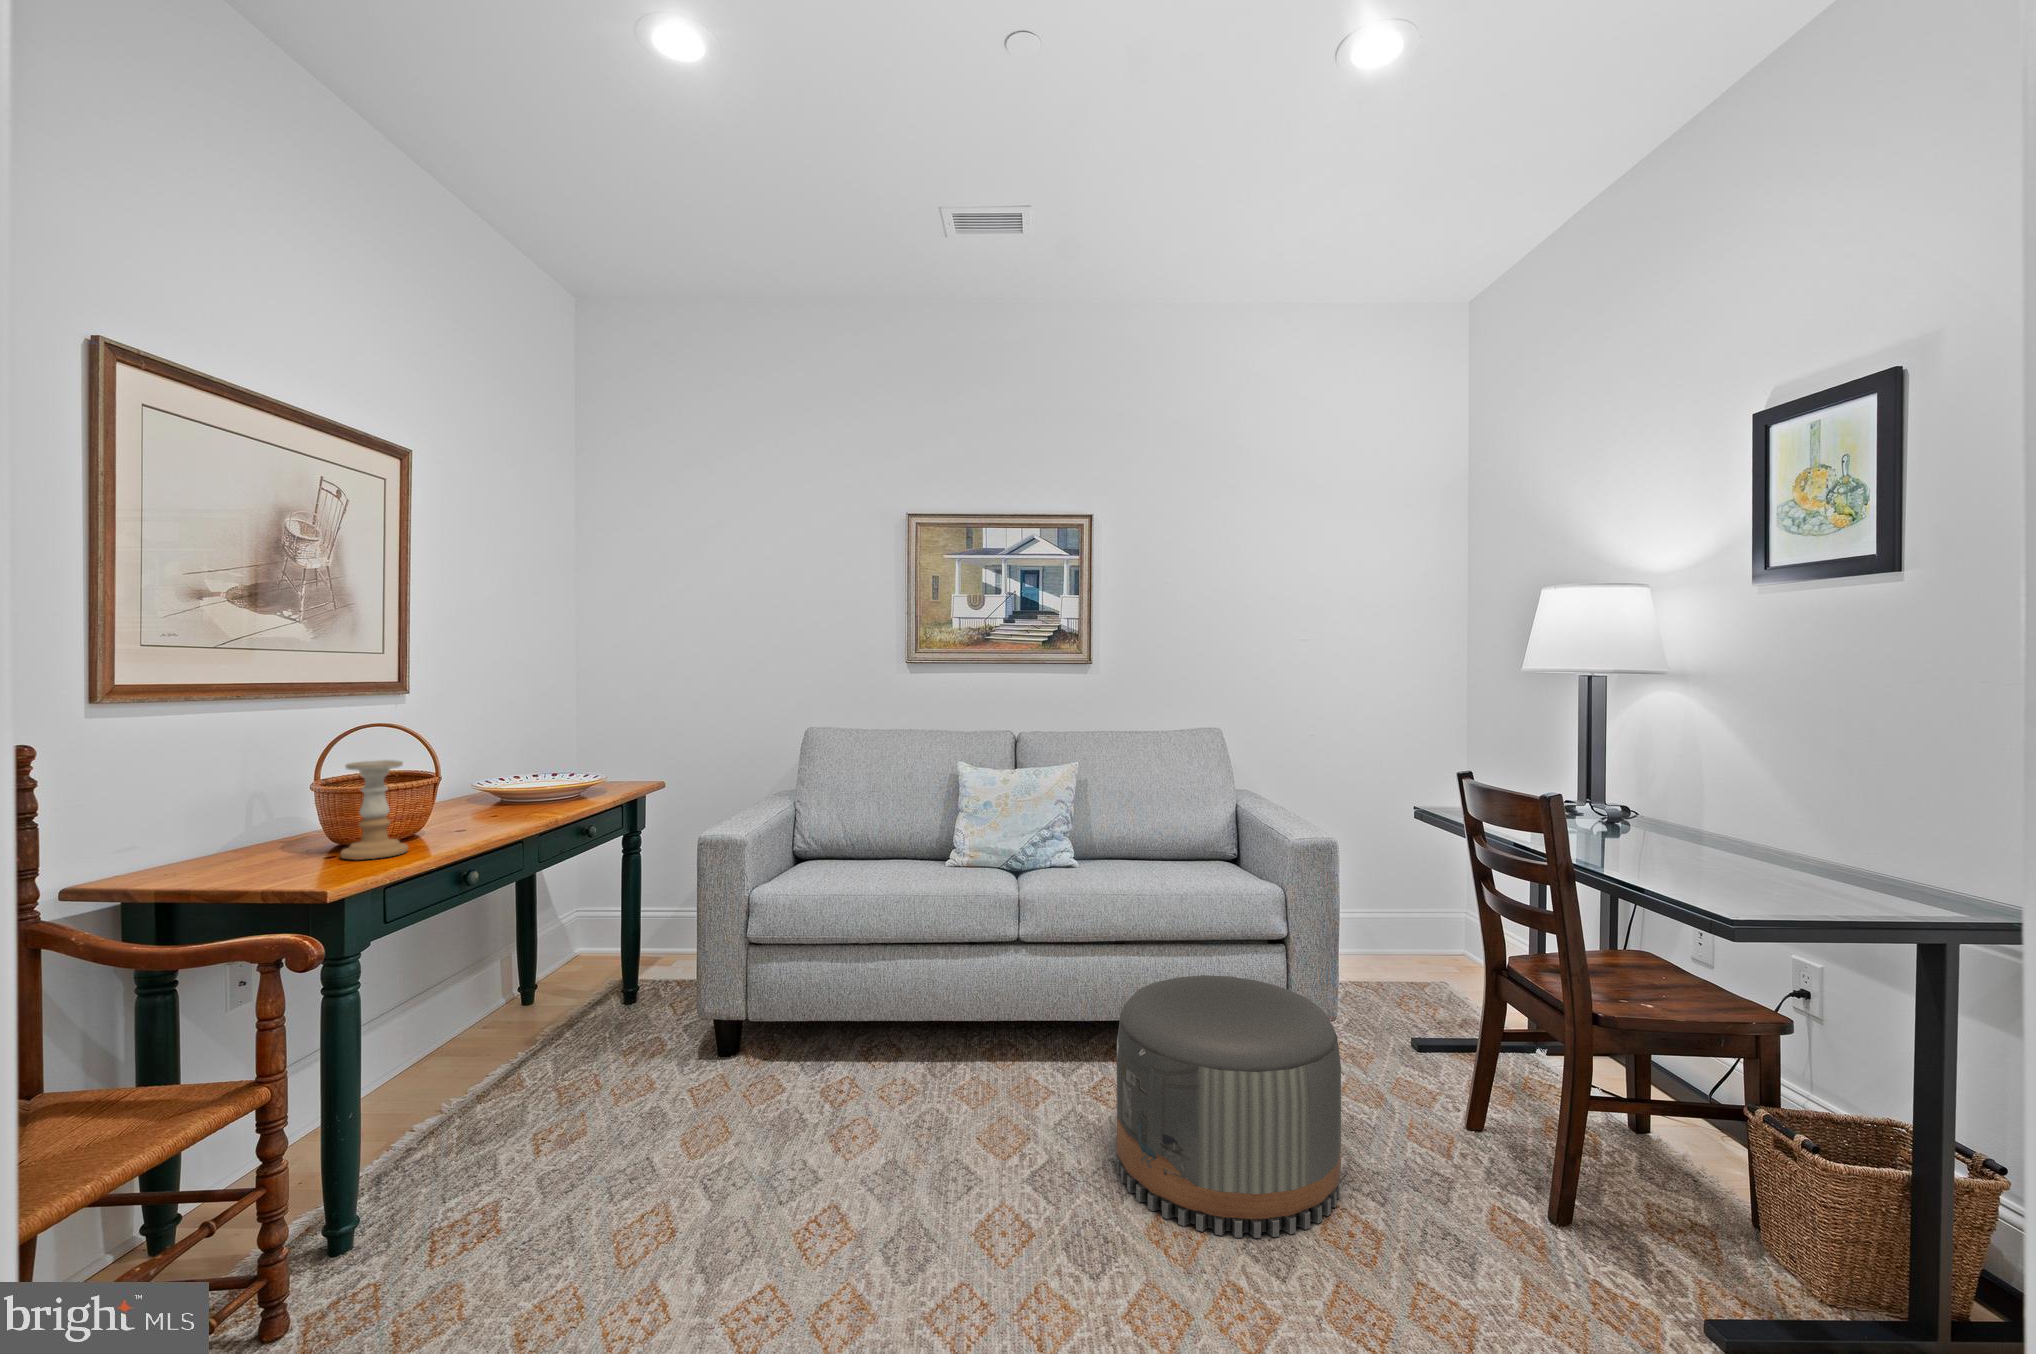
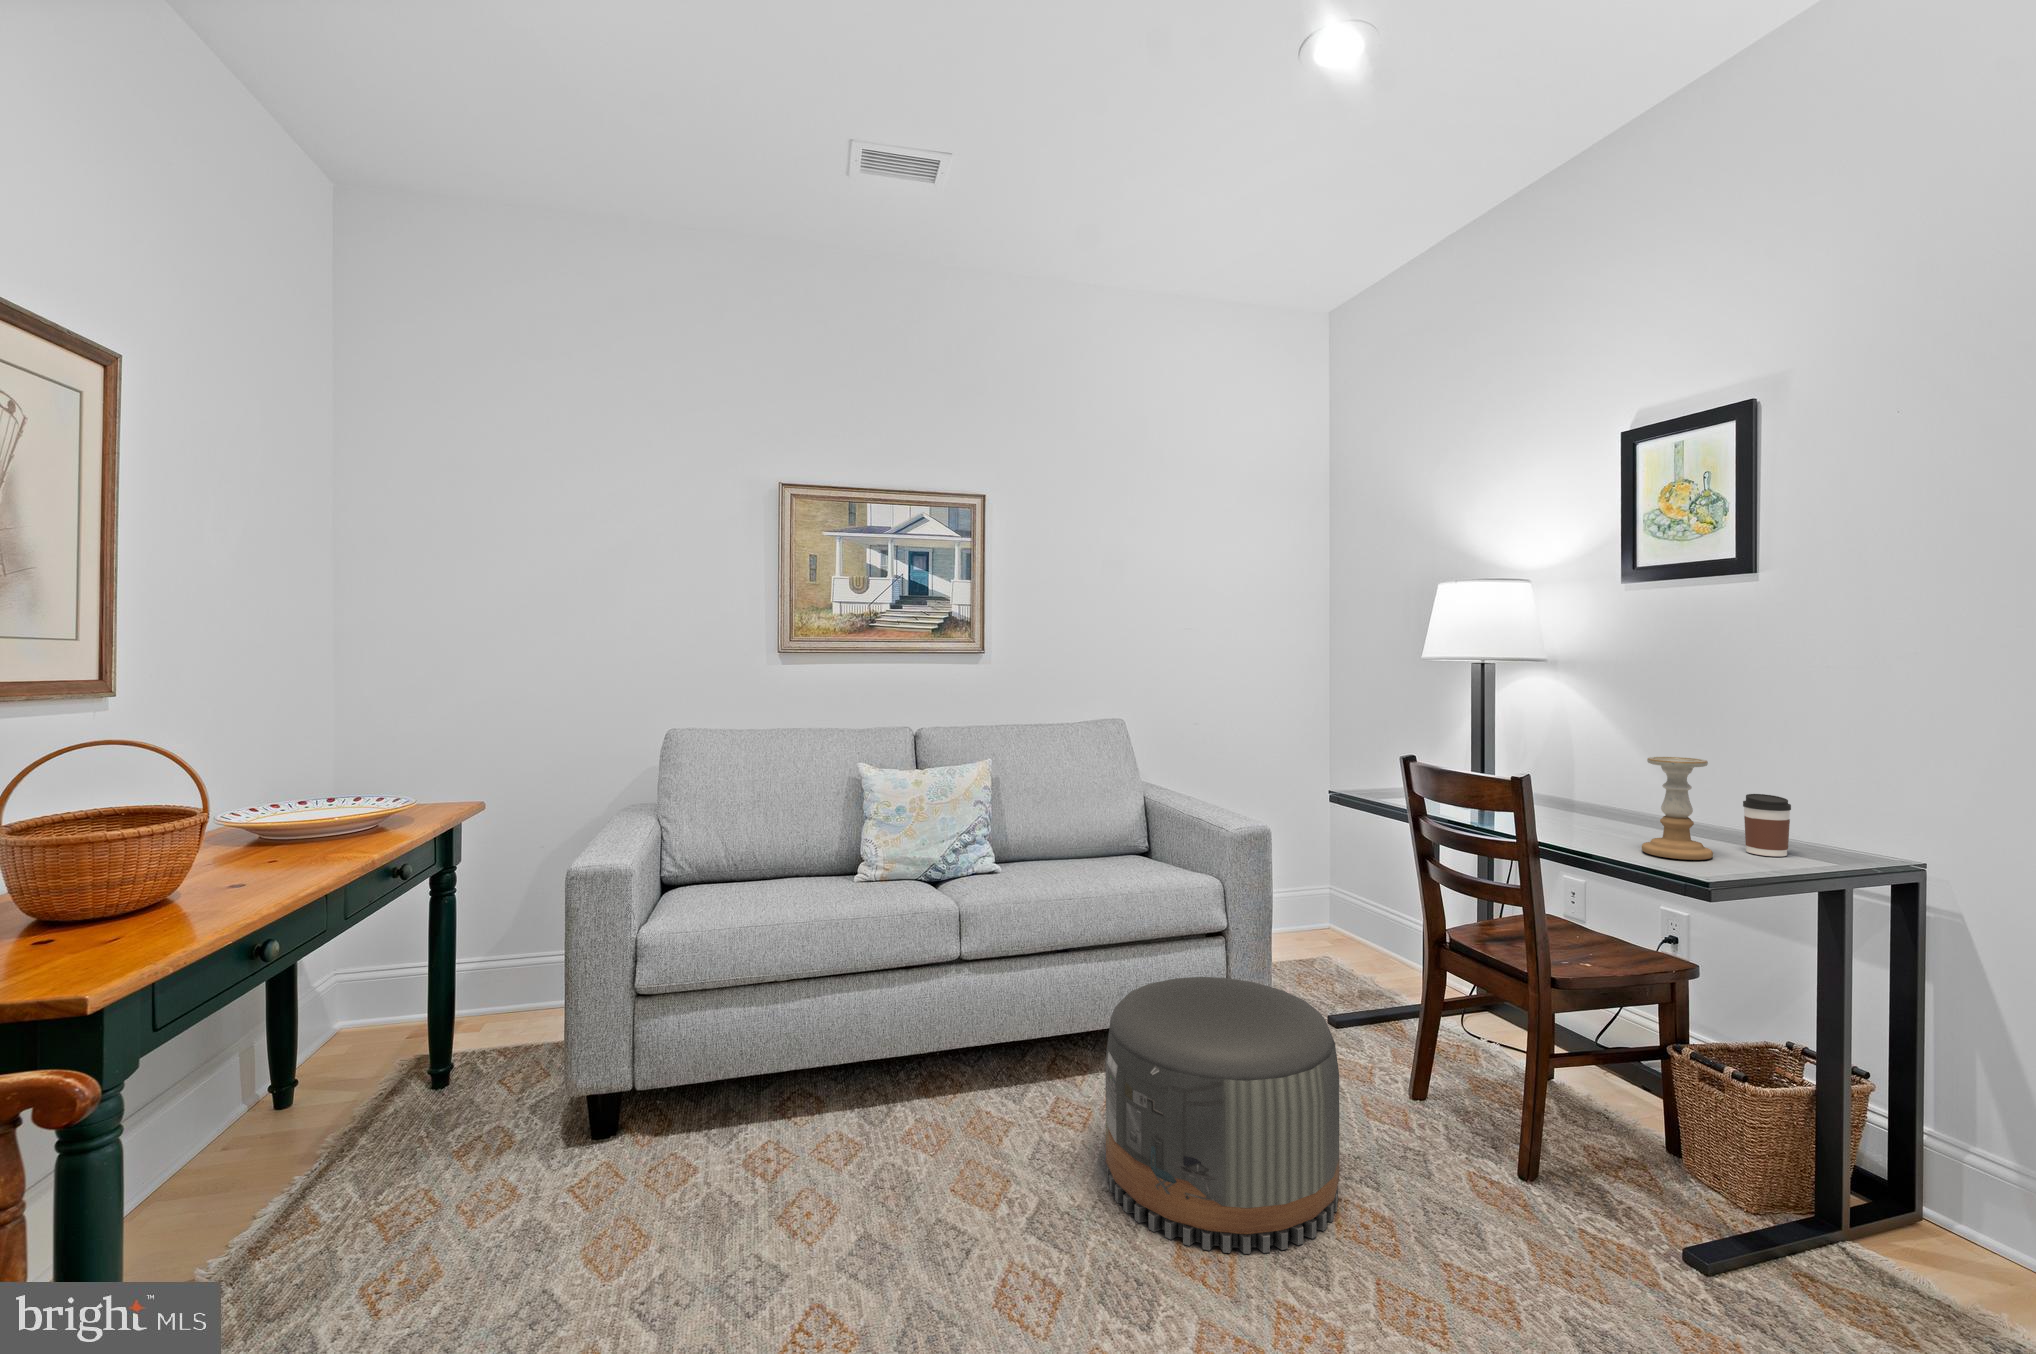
candle holder: present [340,760,408,859] -> present [1642,757,1713,860]
coffee cup: none [1821,826,1878,898] -> present [1743,794,1791,856]

